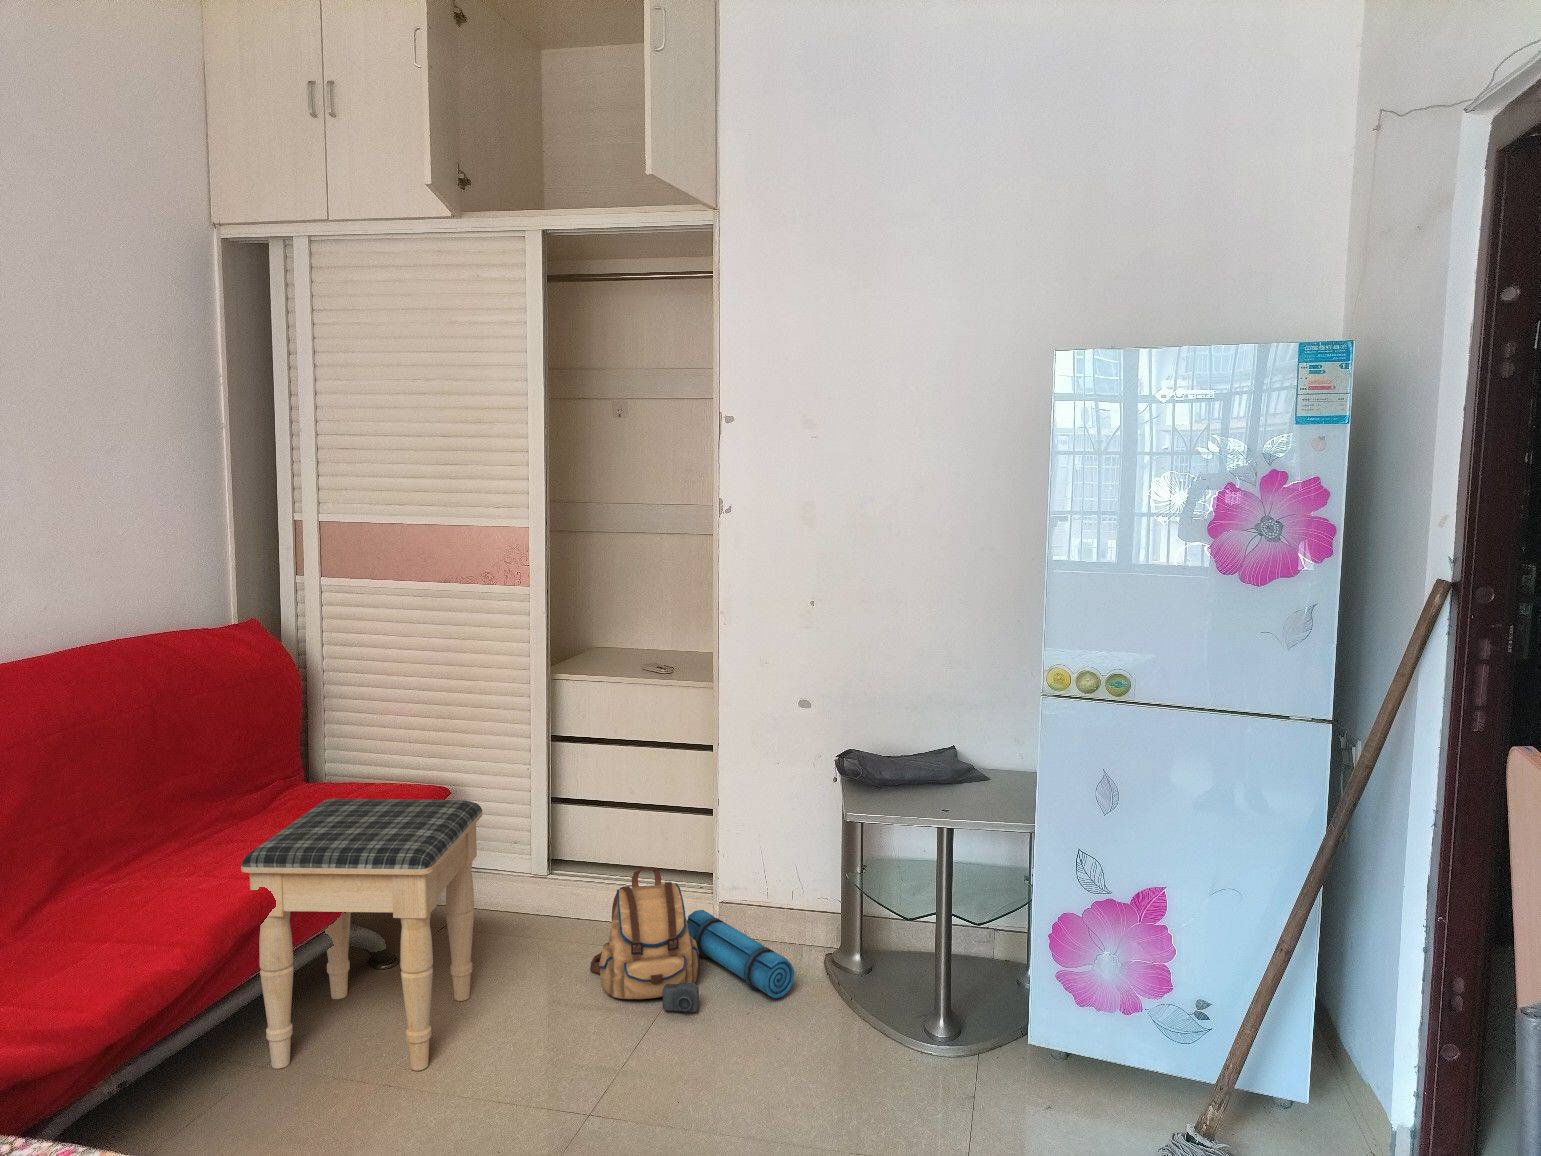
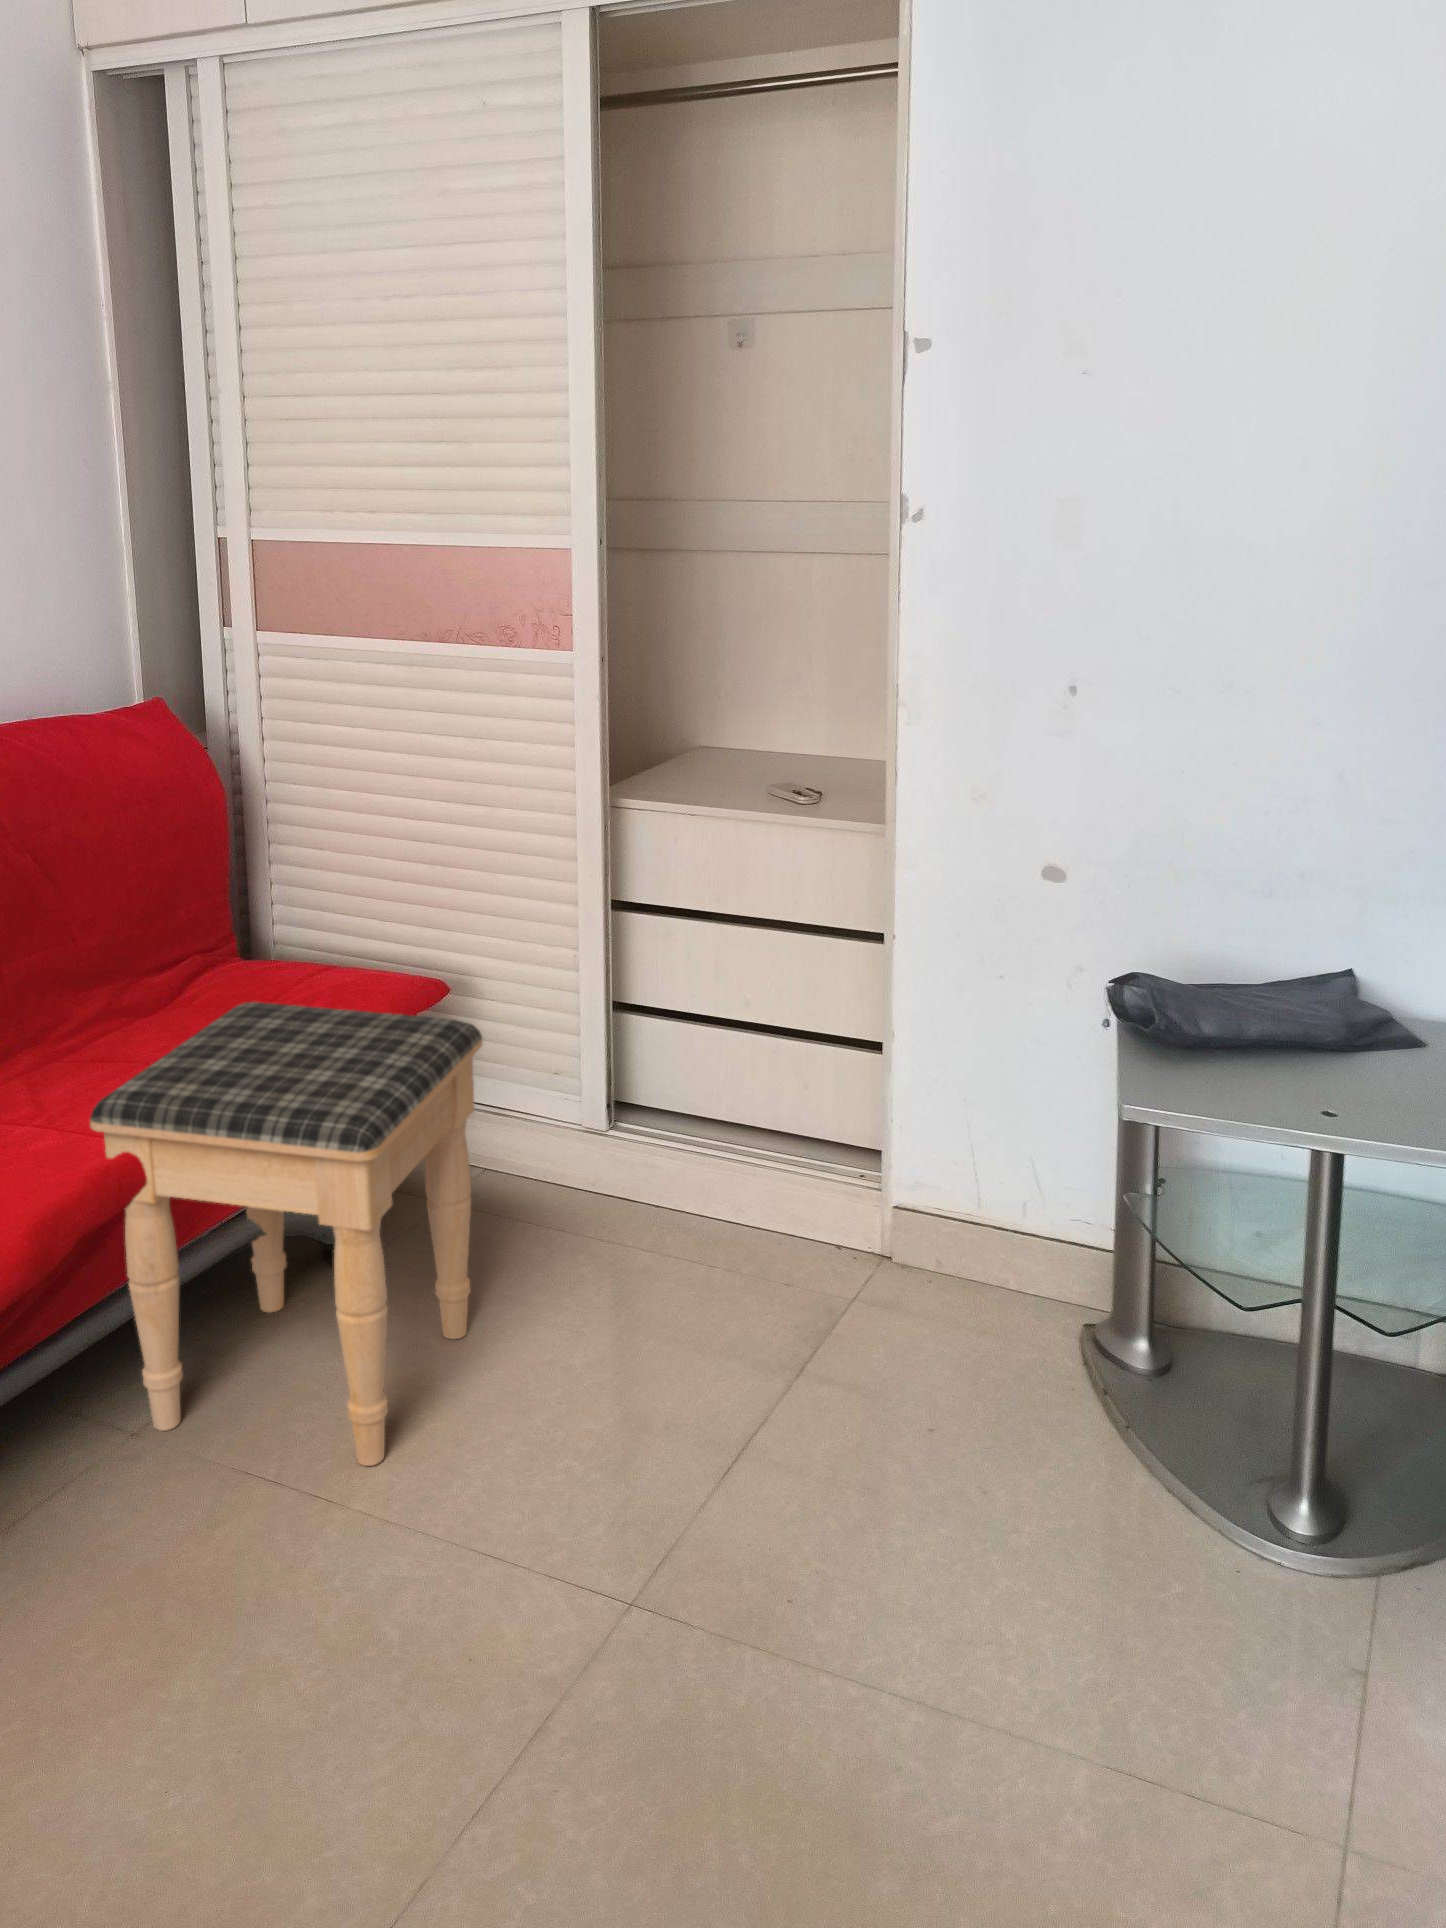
backpack: present [590,867,795,1012] -> none [664,1149,1019,1414]

